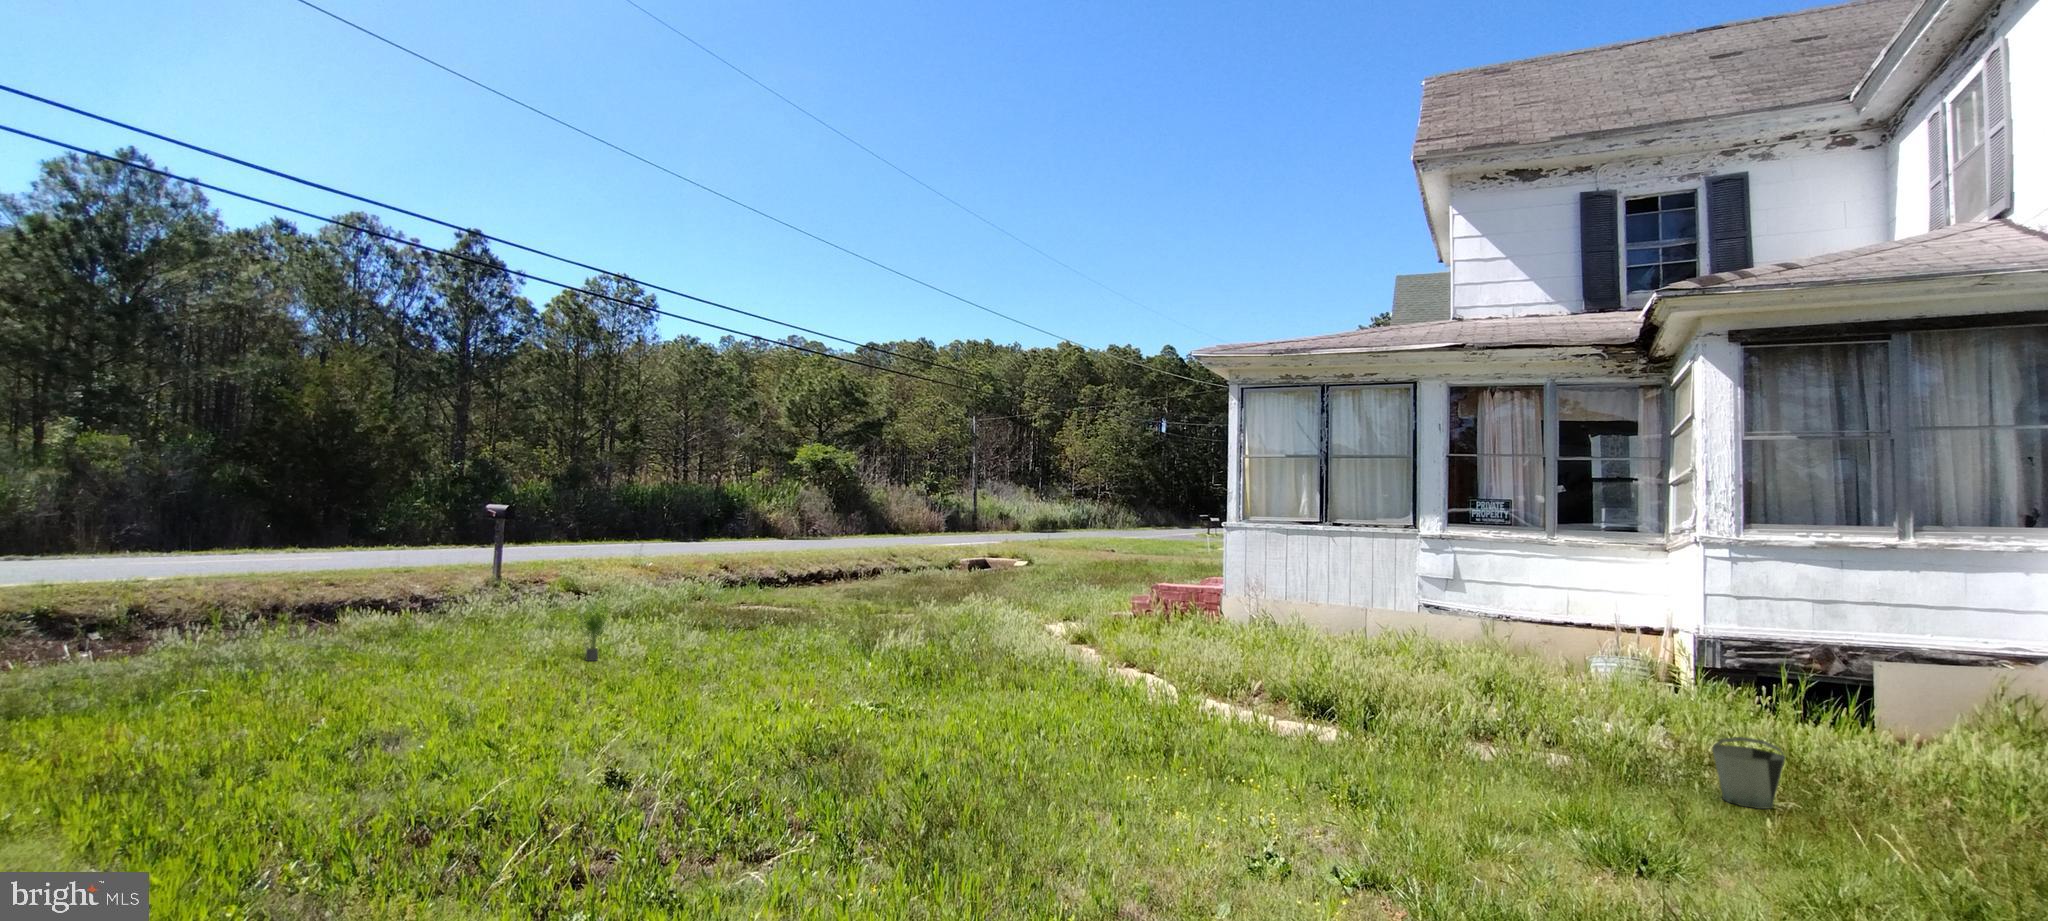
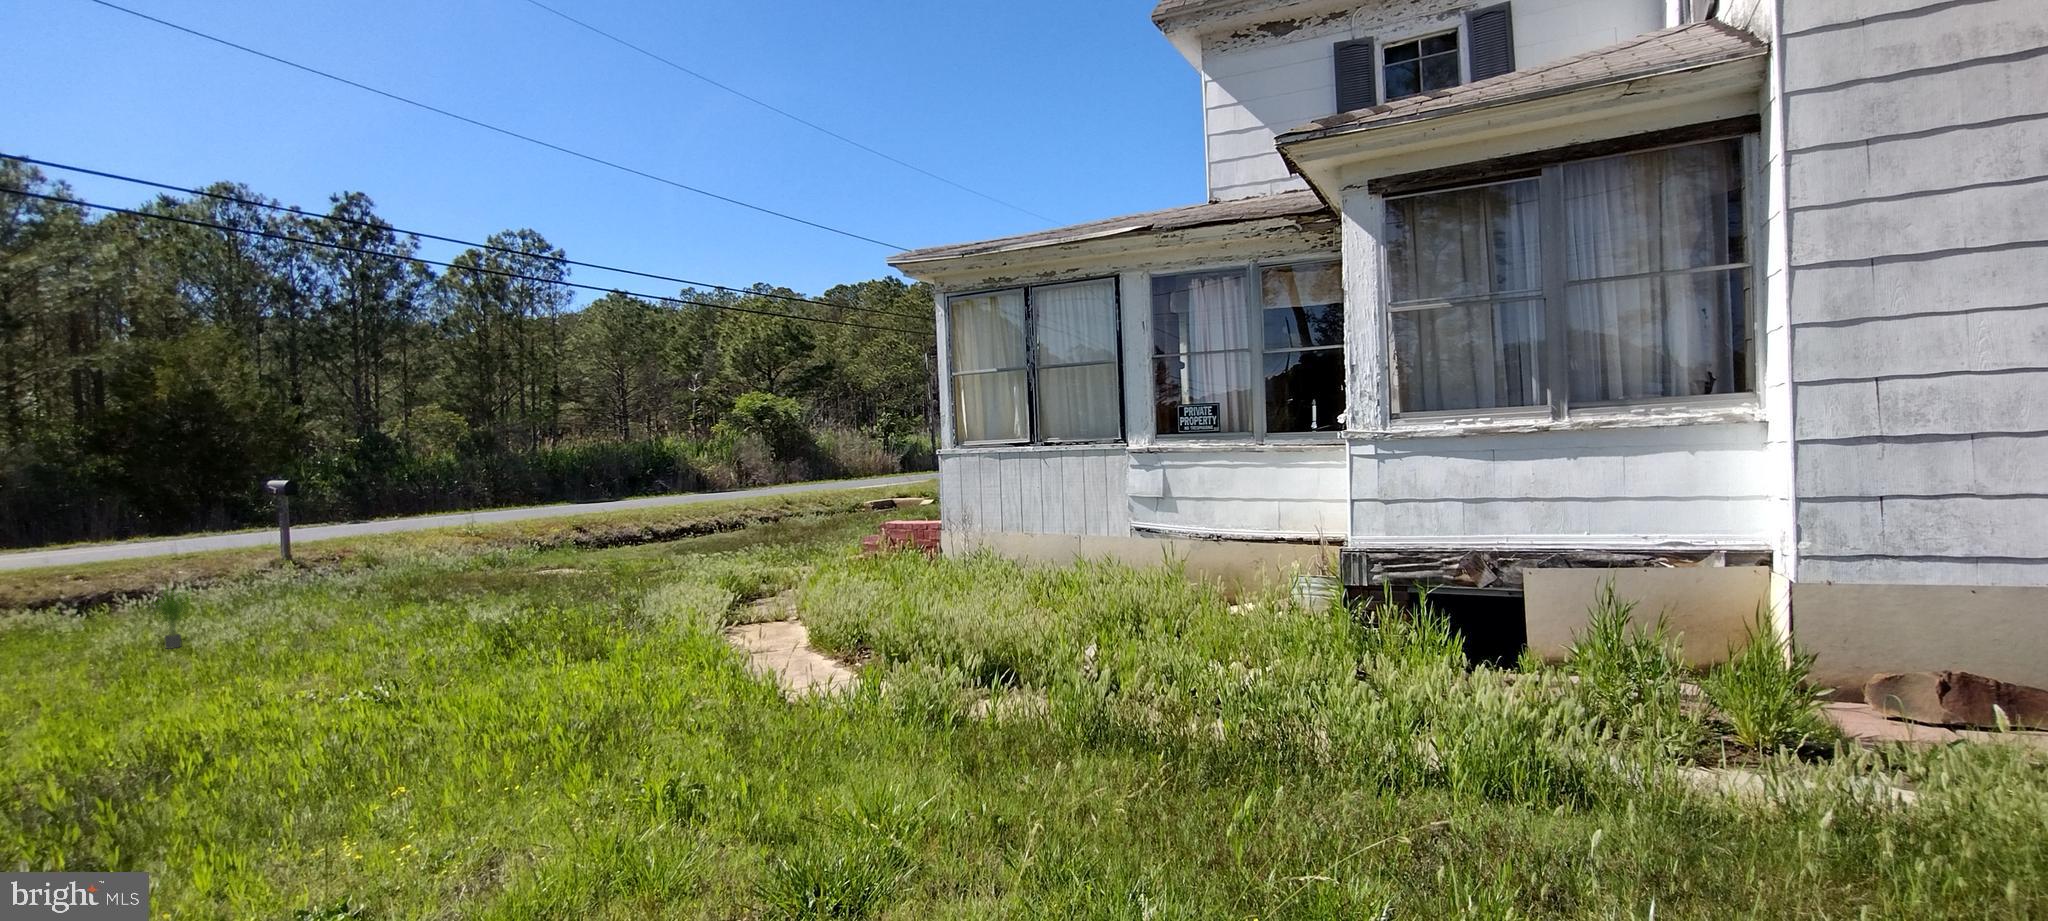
bucket: present [1712,737,1785,809] -> none [1110,684,1185,776]

